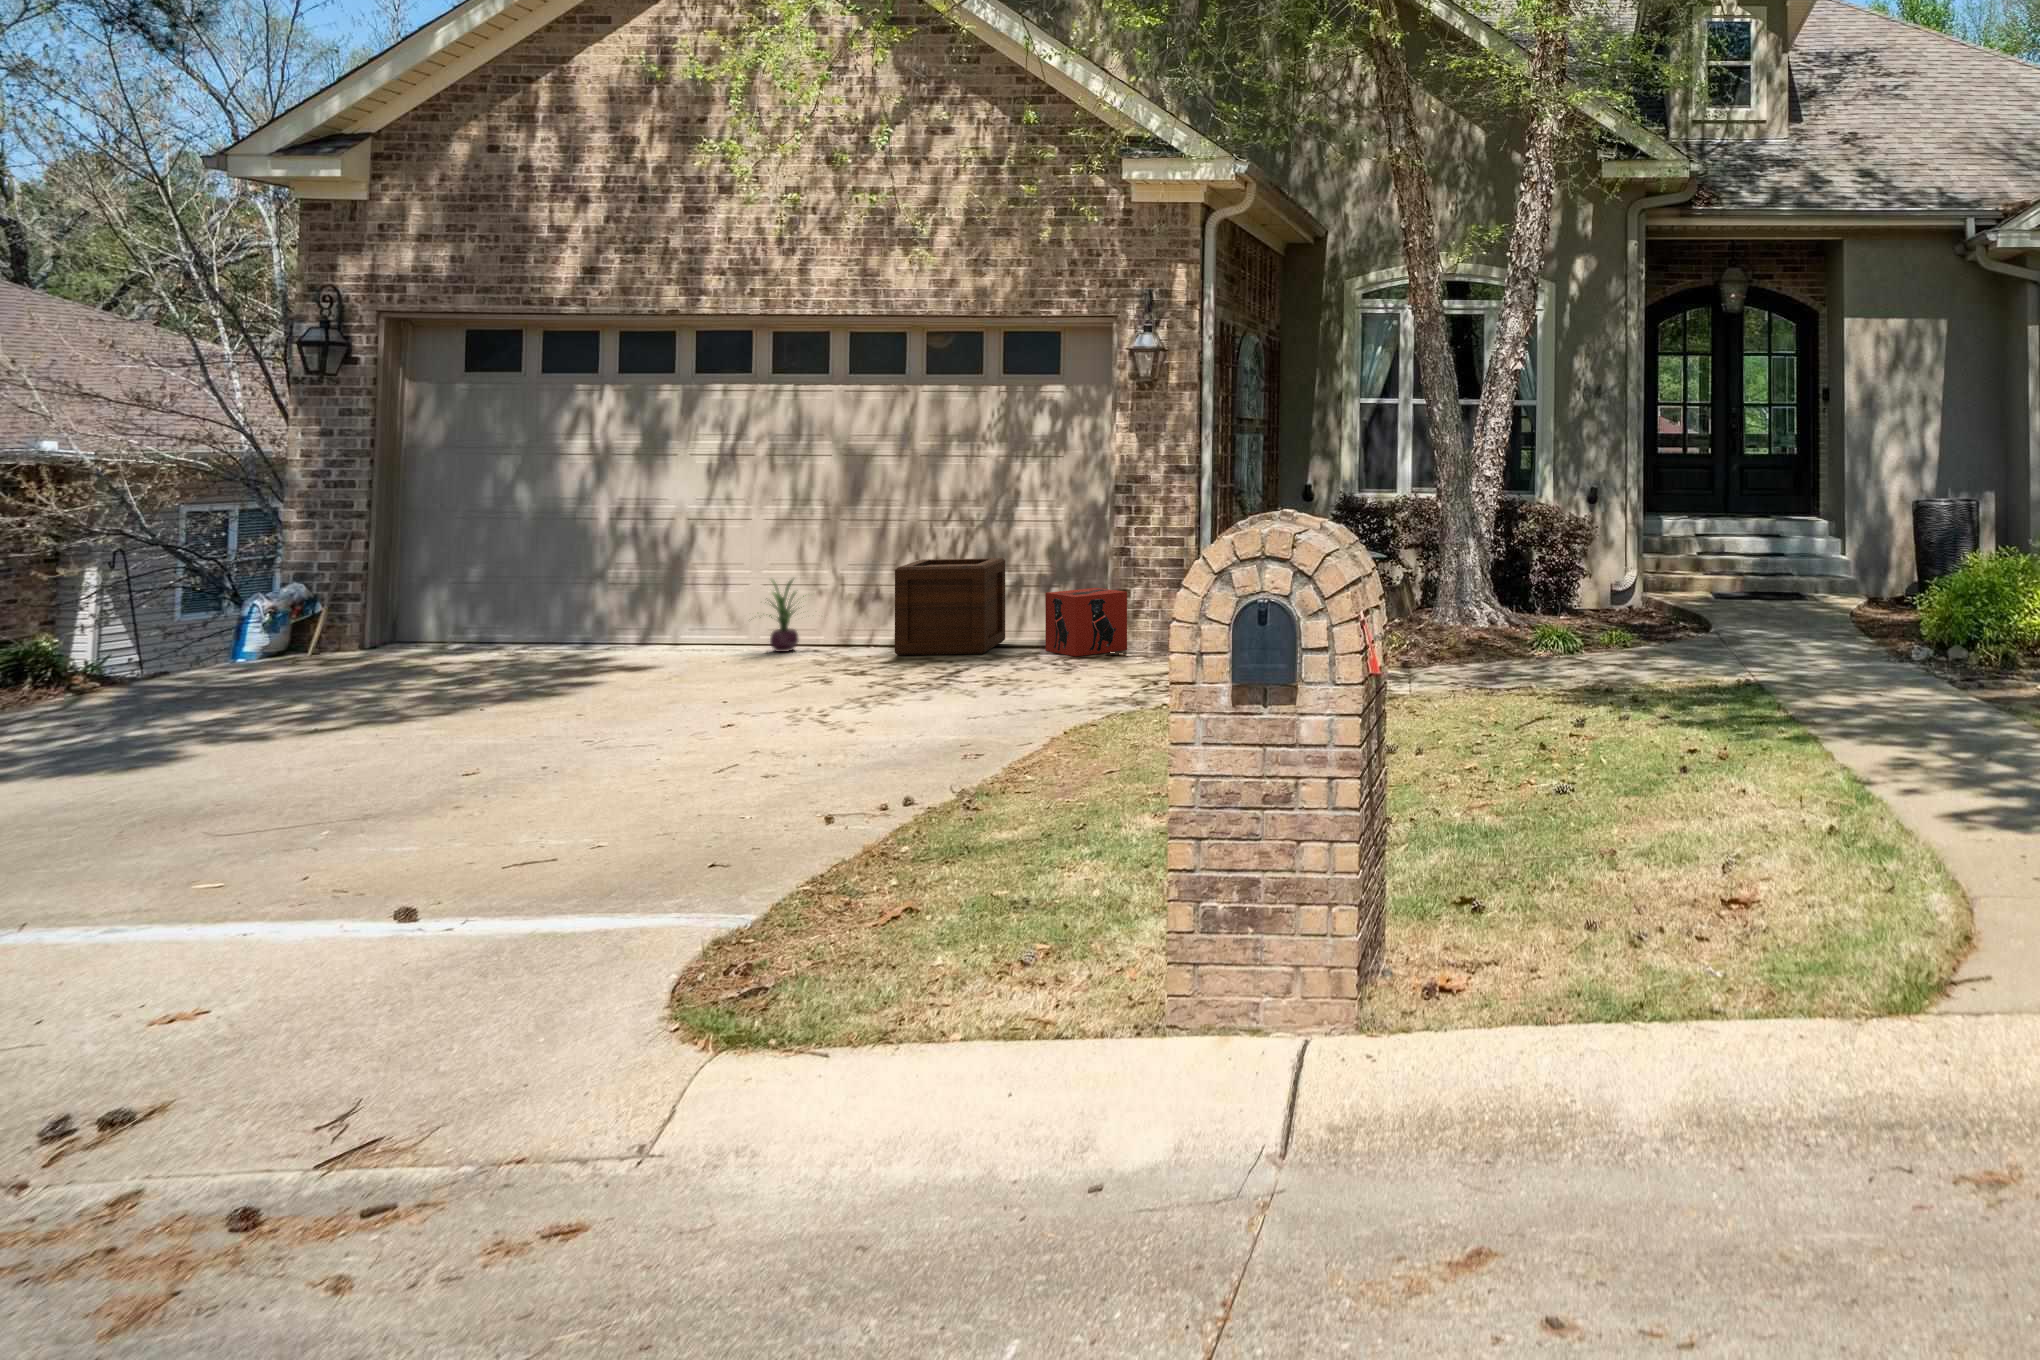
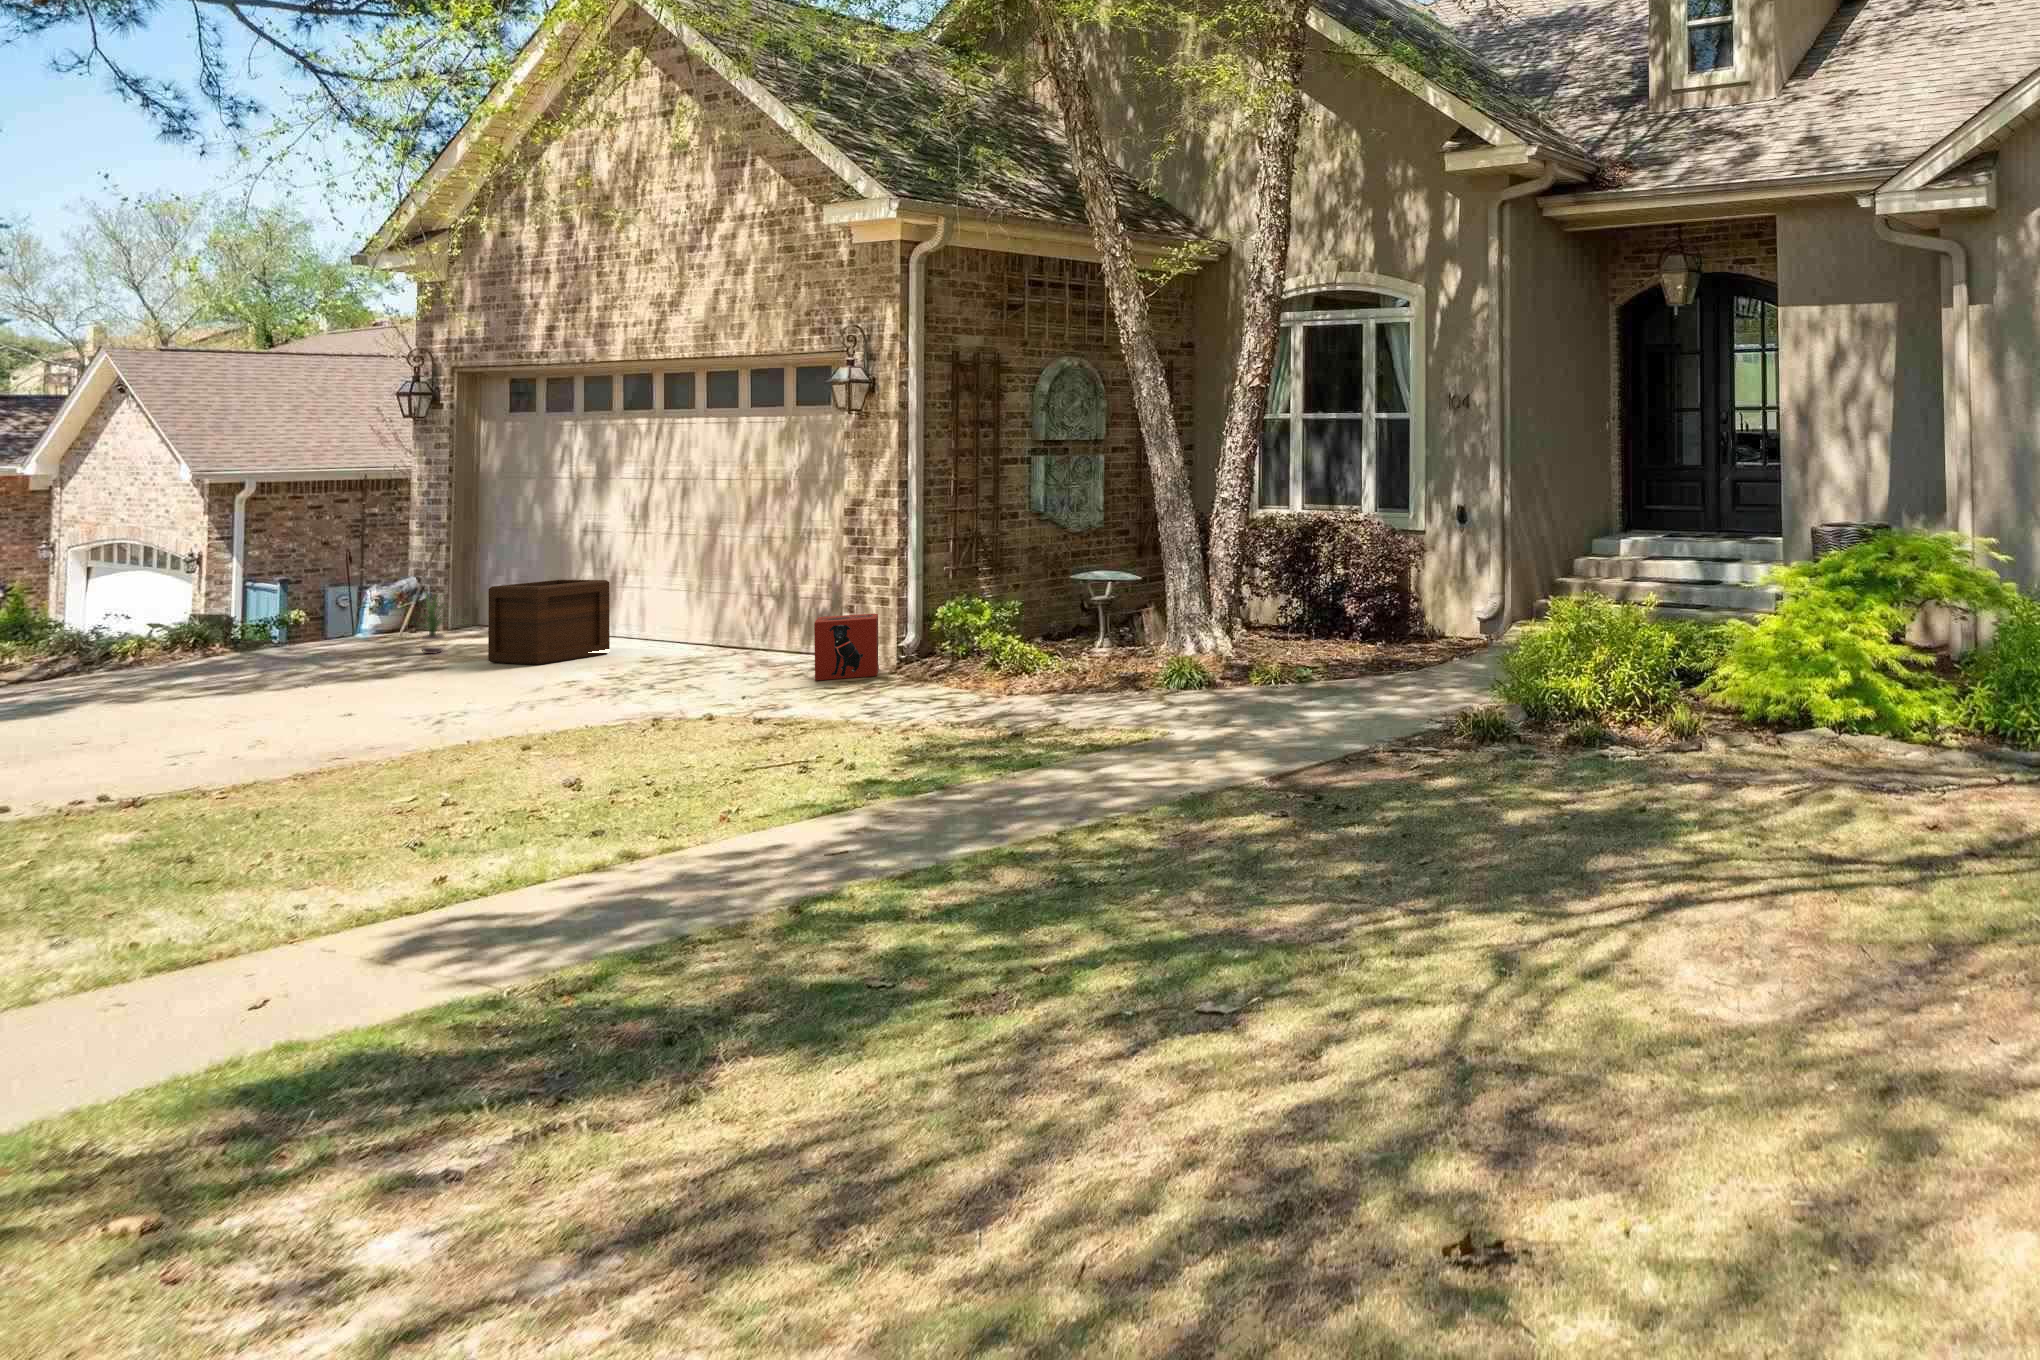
wooden crate: present [895,558,1005,655] -> present [488,580,610,665]
decorative plant: present [765,579,806,652] -> present [398,594,444,654]

